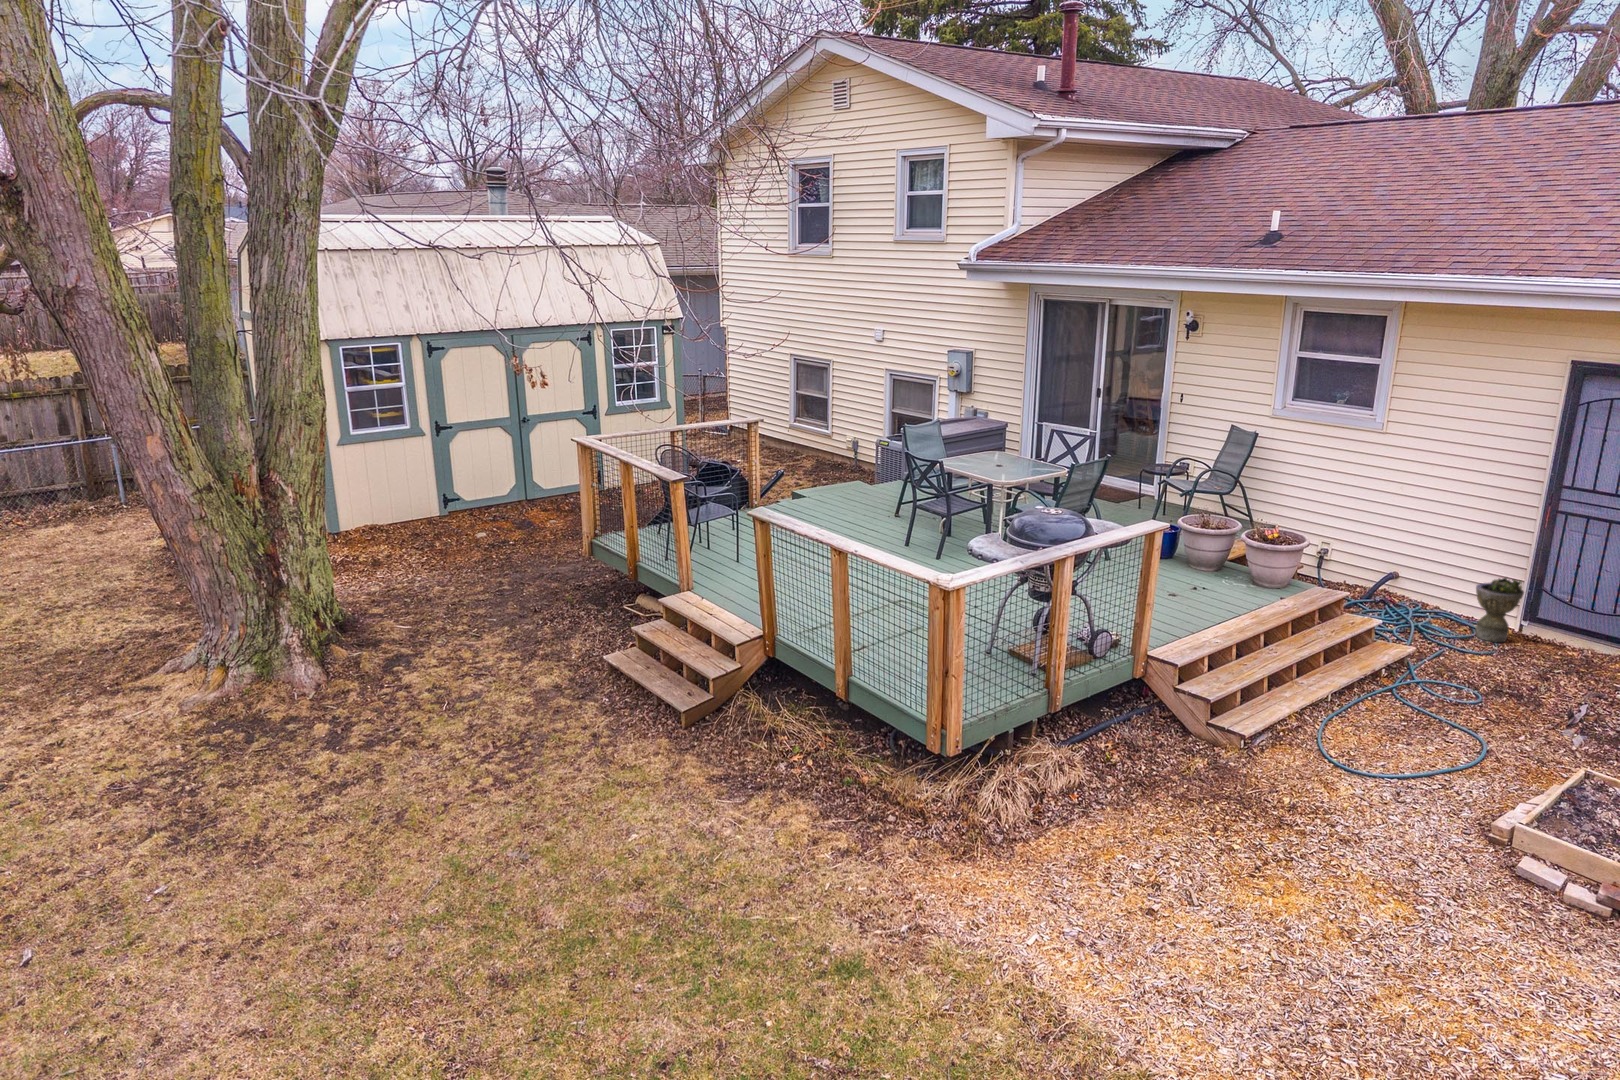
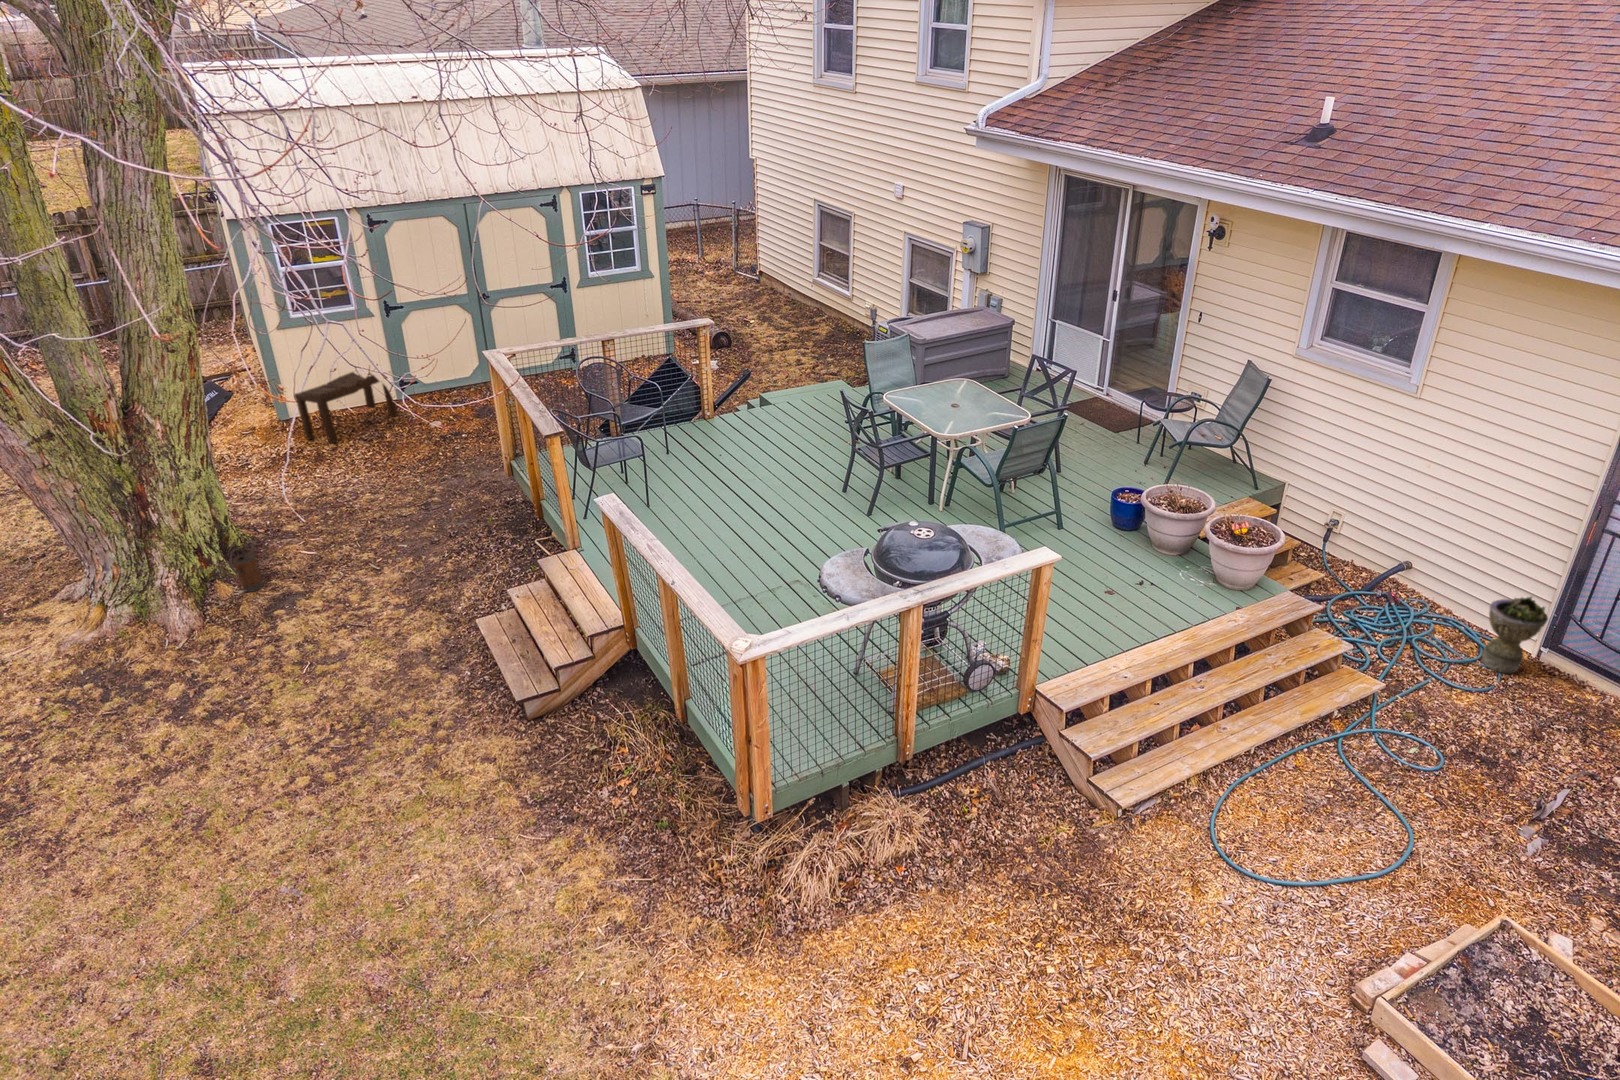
bench: none [351,484,441,549] -> present [294,372,398,443]
watering can: none [347,608,372,655] -> present [229,543,264,592]

